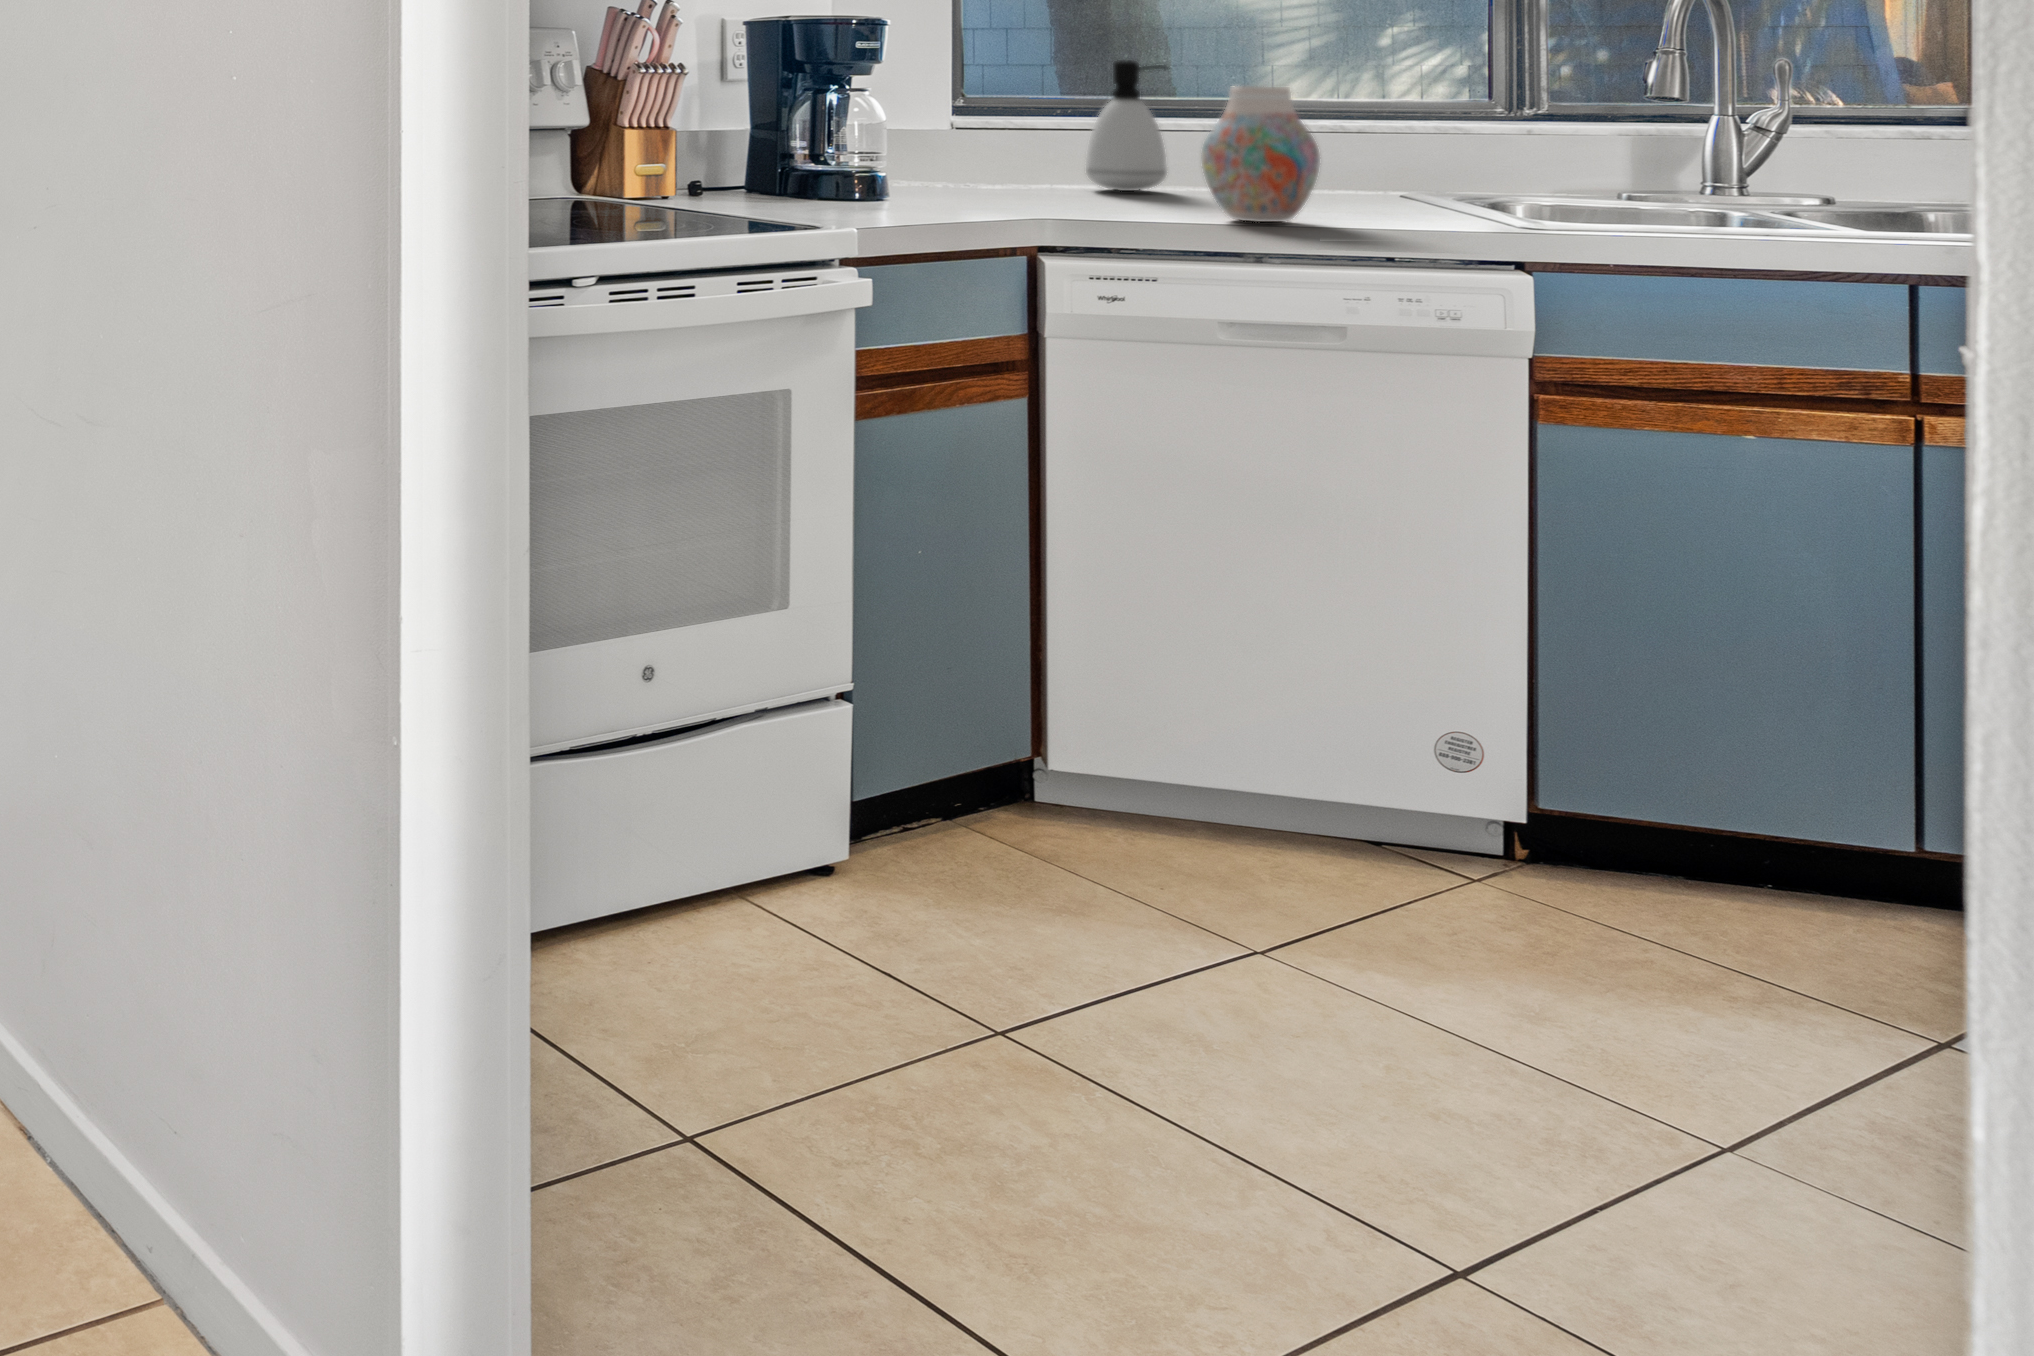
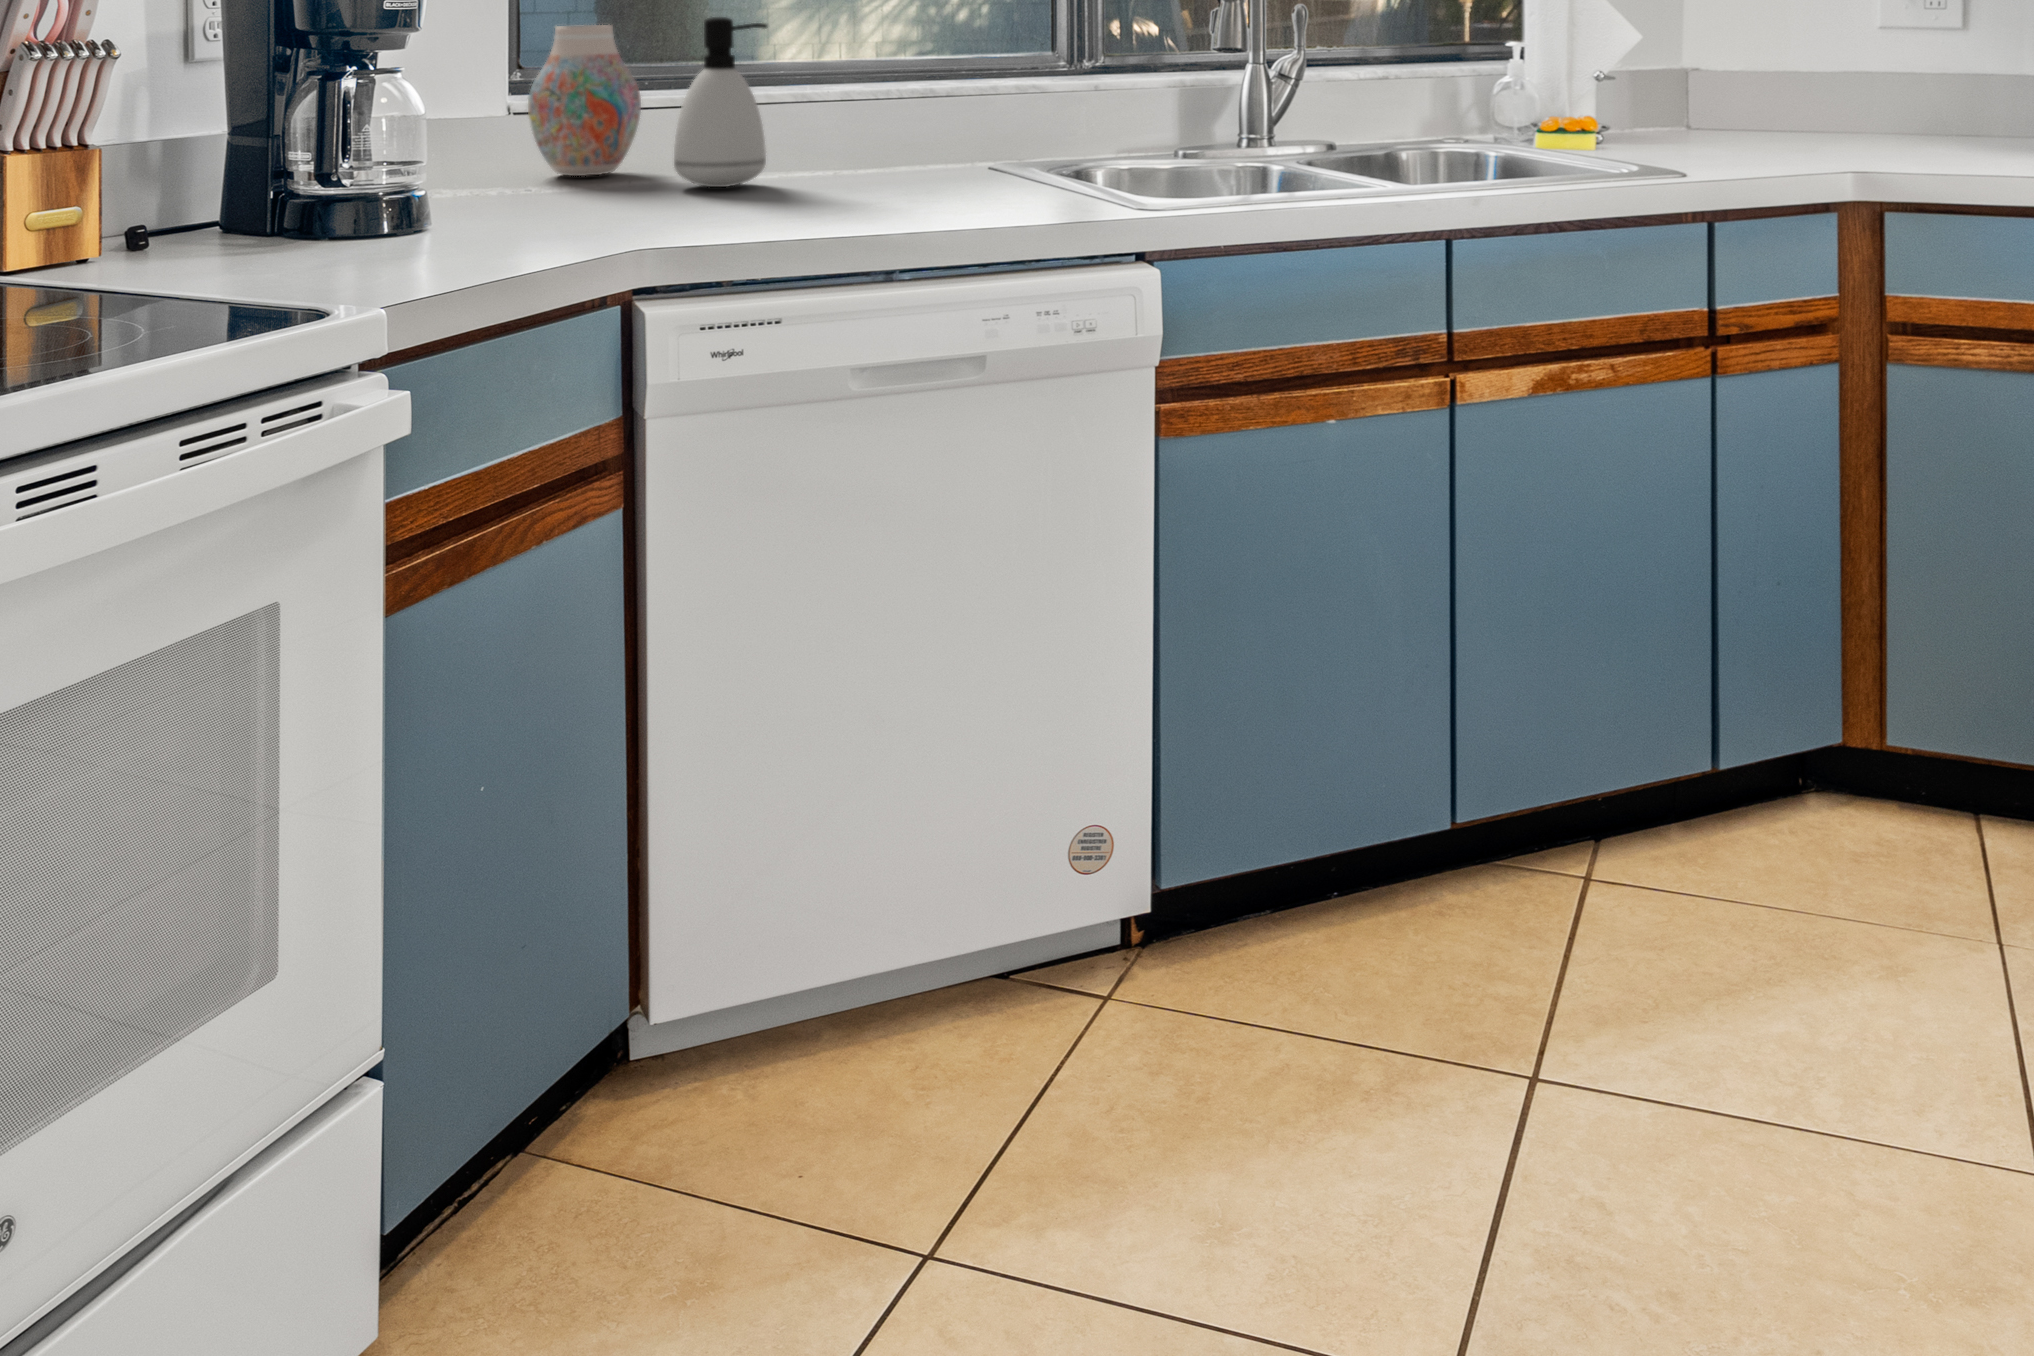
vase: present [1202,86,1320,222] -> present [528,25,641,176]

